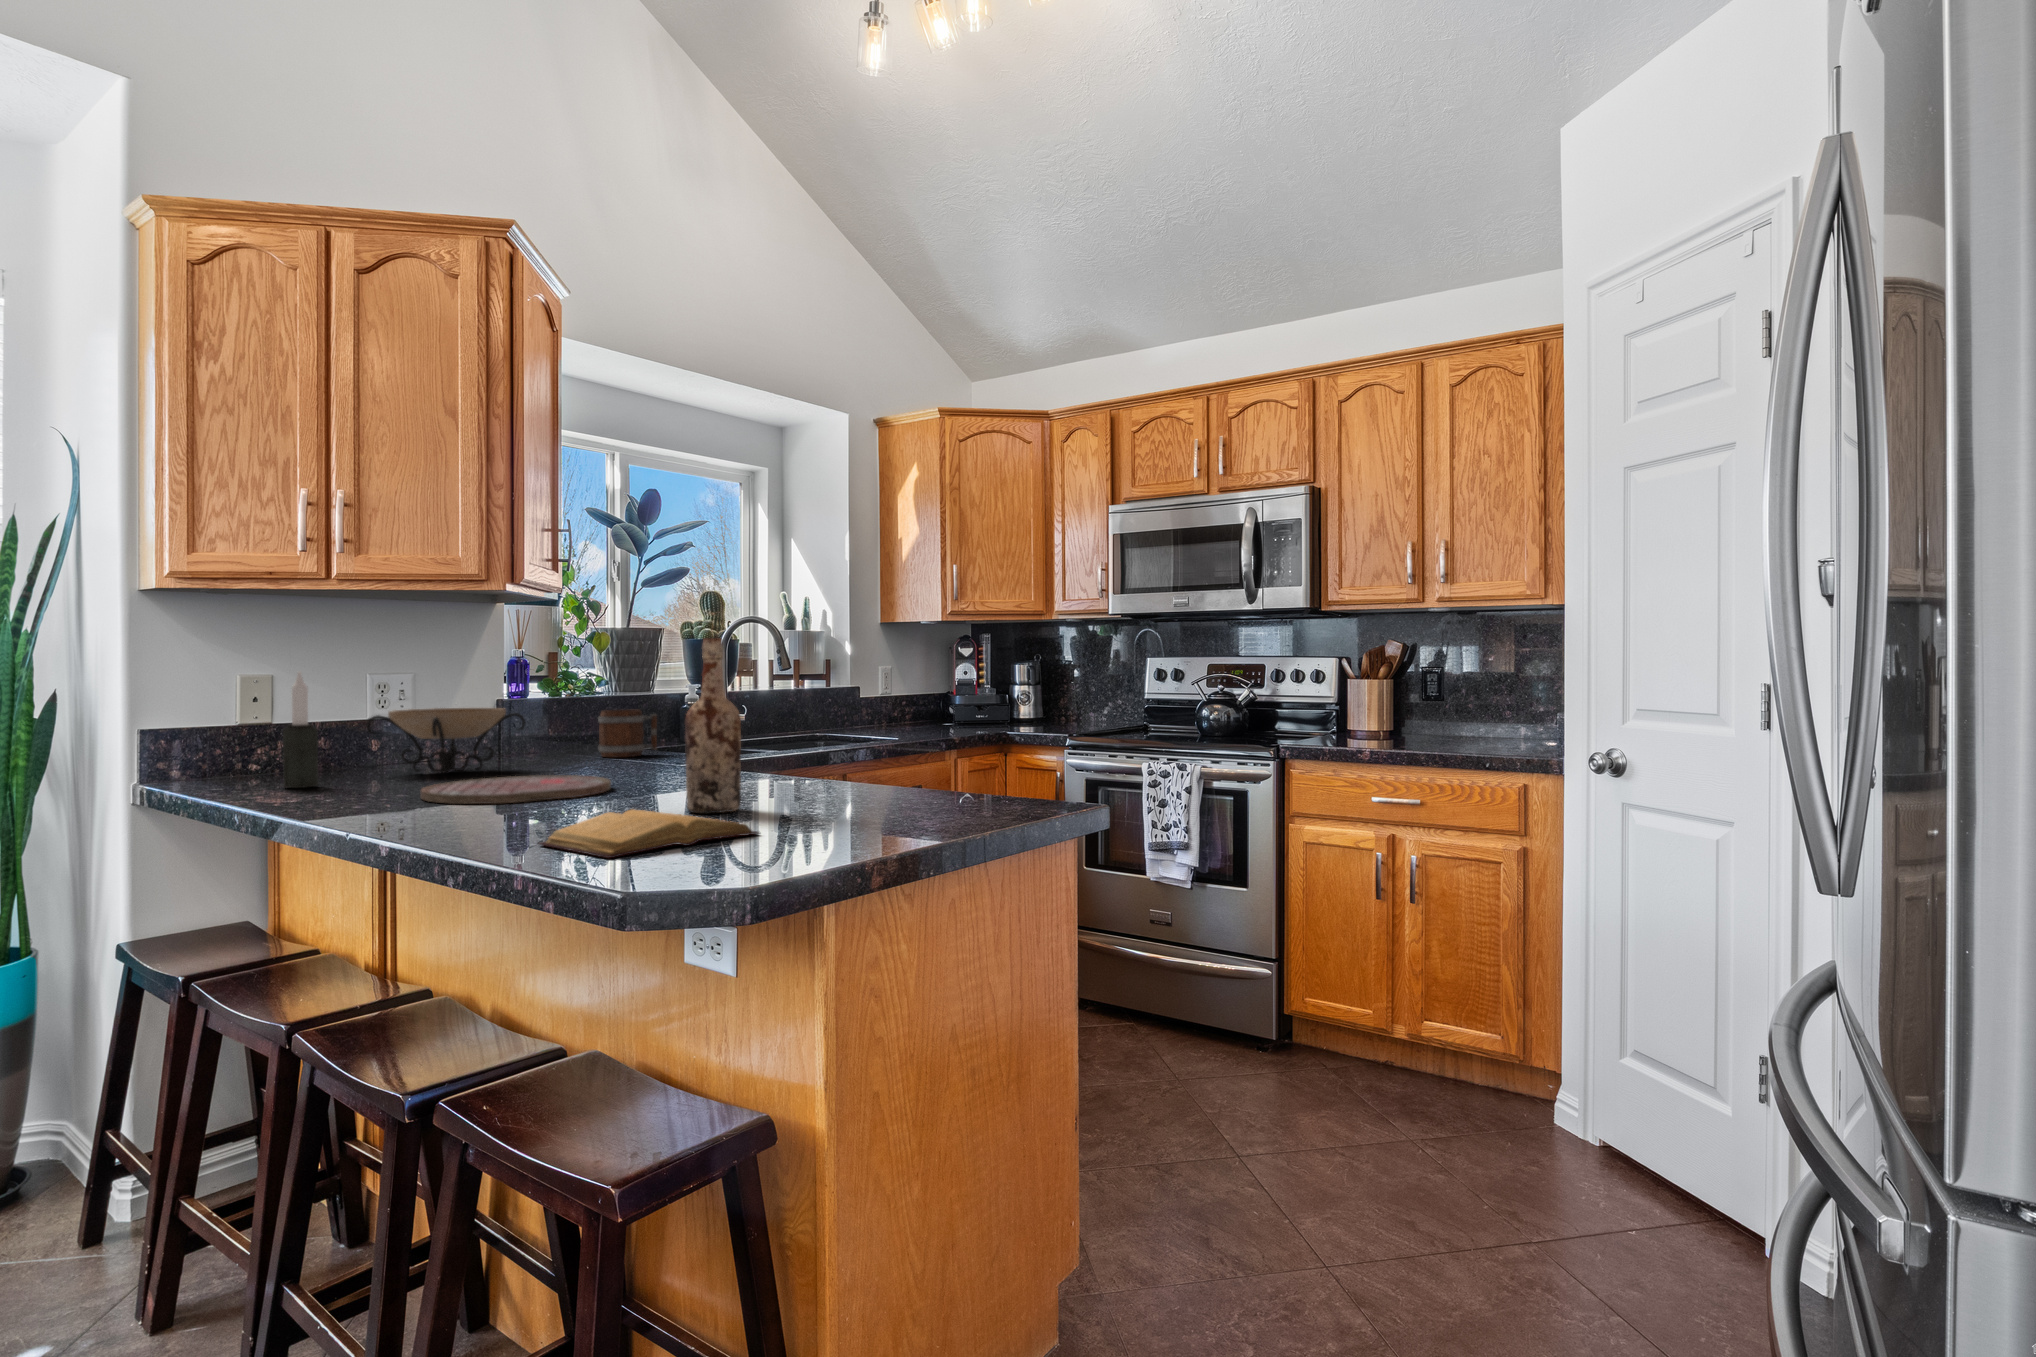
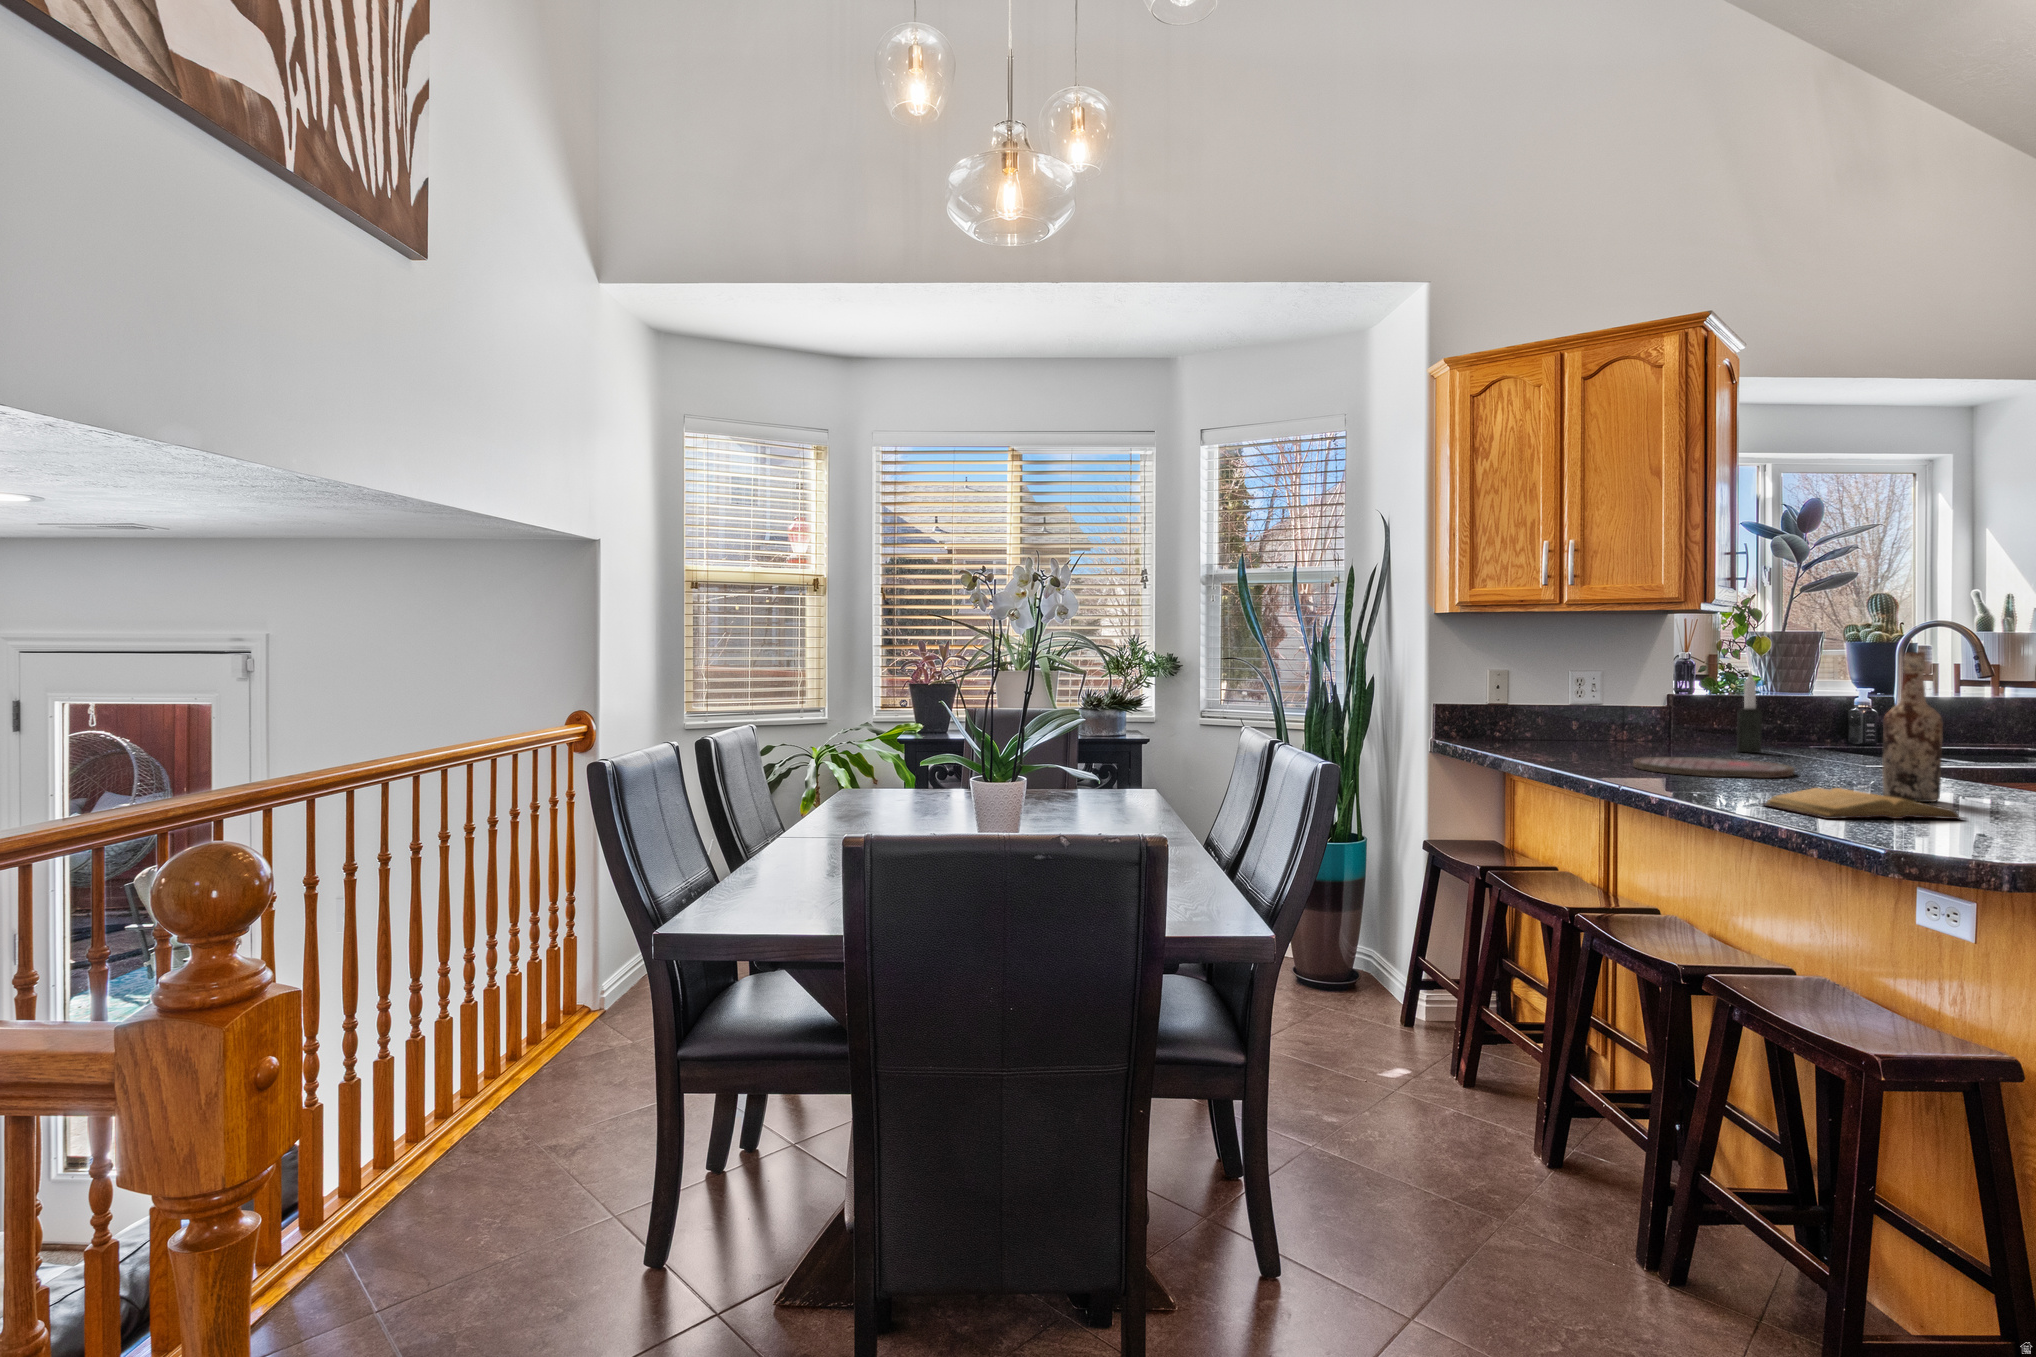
candle: present [283,671,318,788] -> present [1737,672,1762,753]
decorative bowl: present [366,708,525,773] -> none [1573,700,1702,751]
mug: present [598,710,657,757] -> none [1763,708,1825,751]

